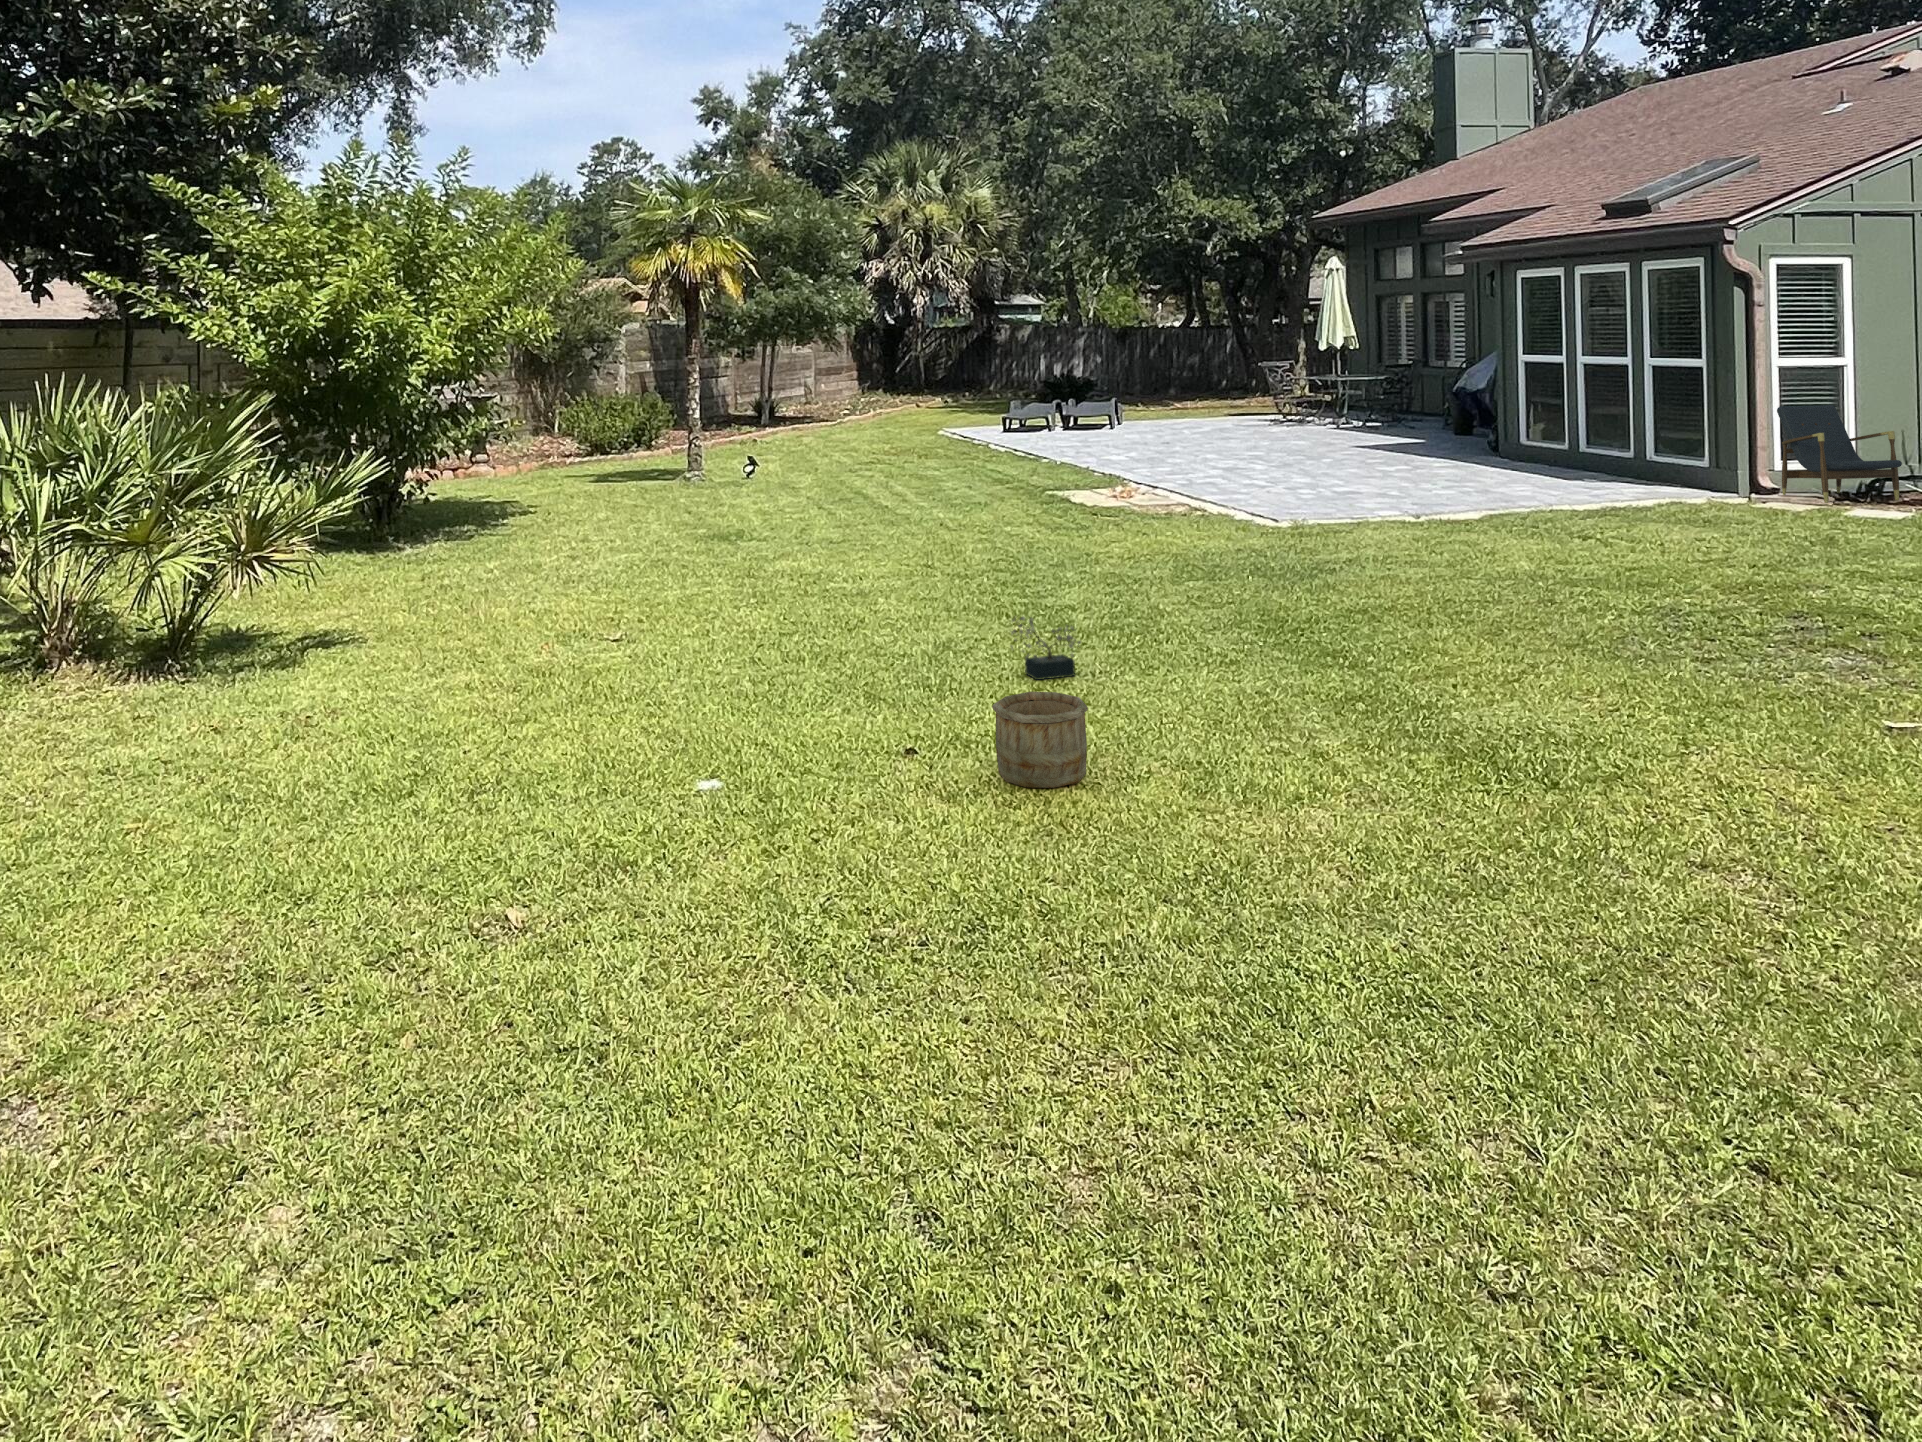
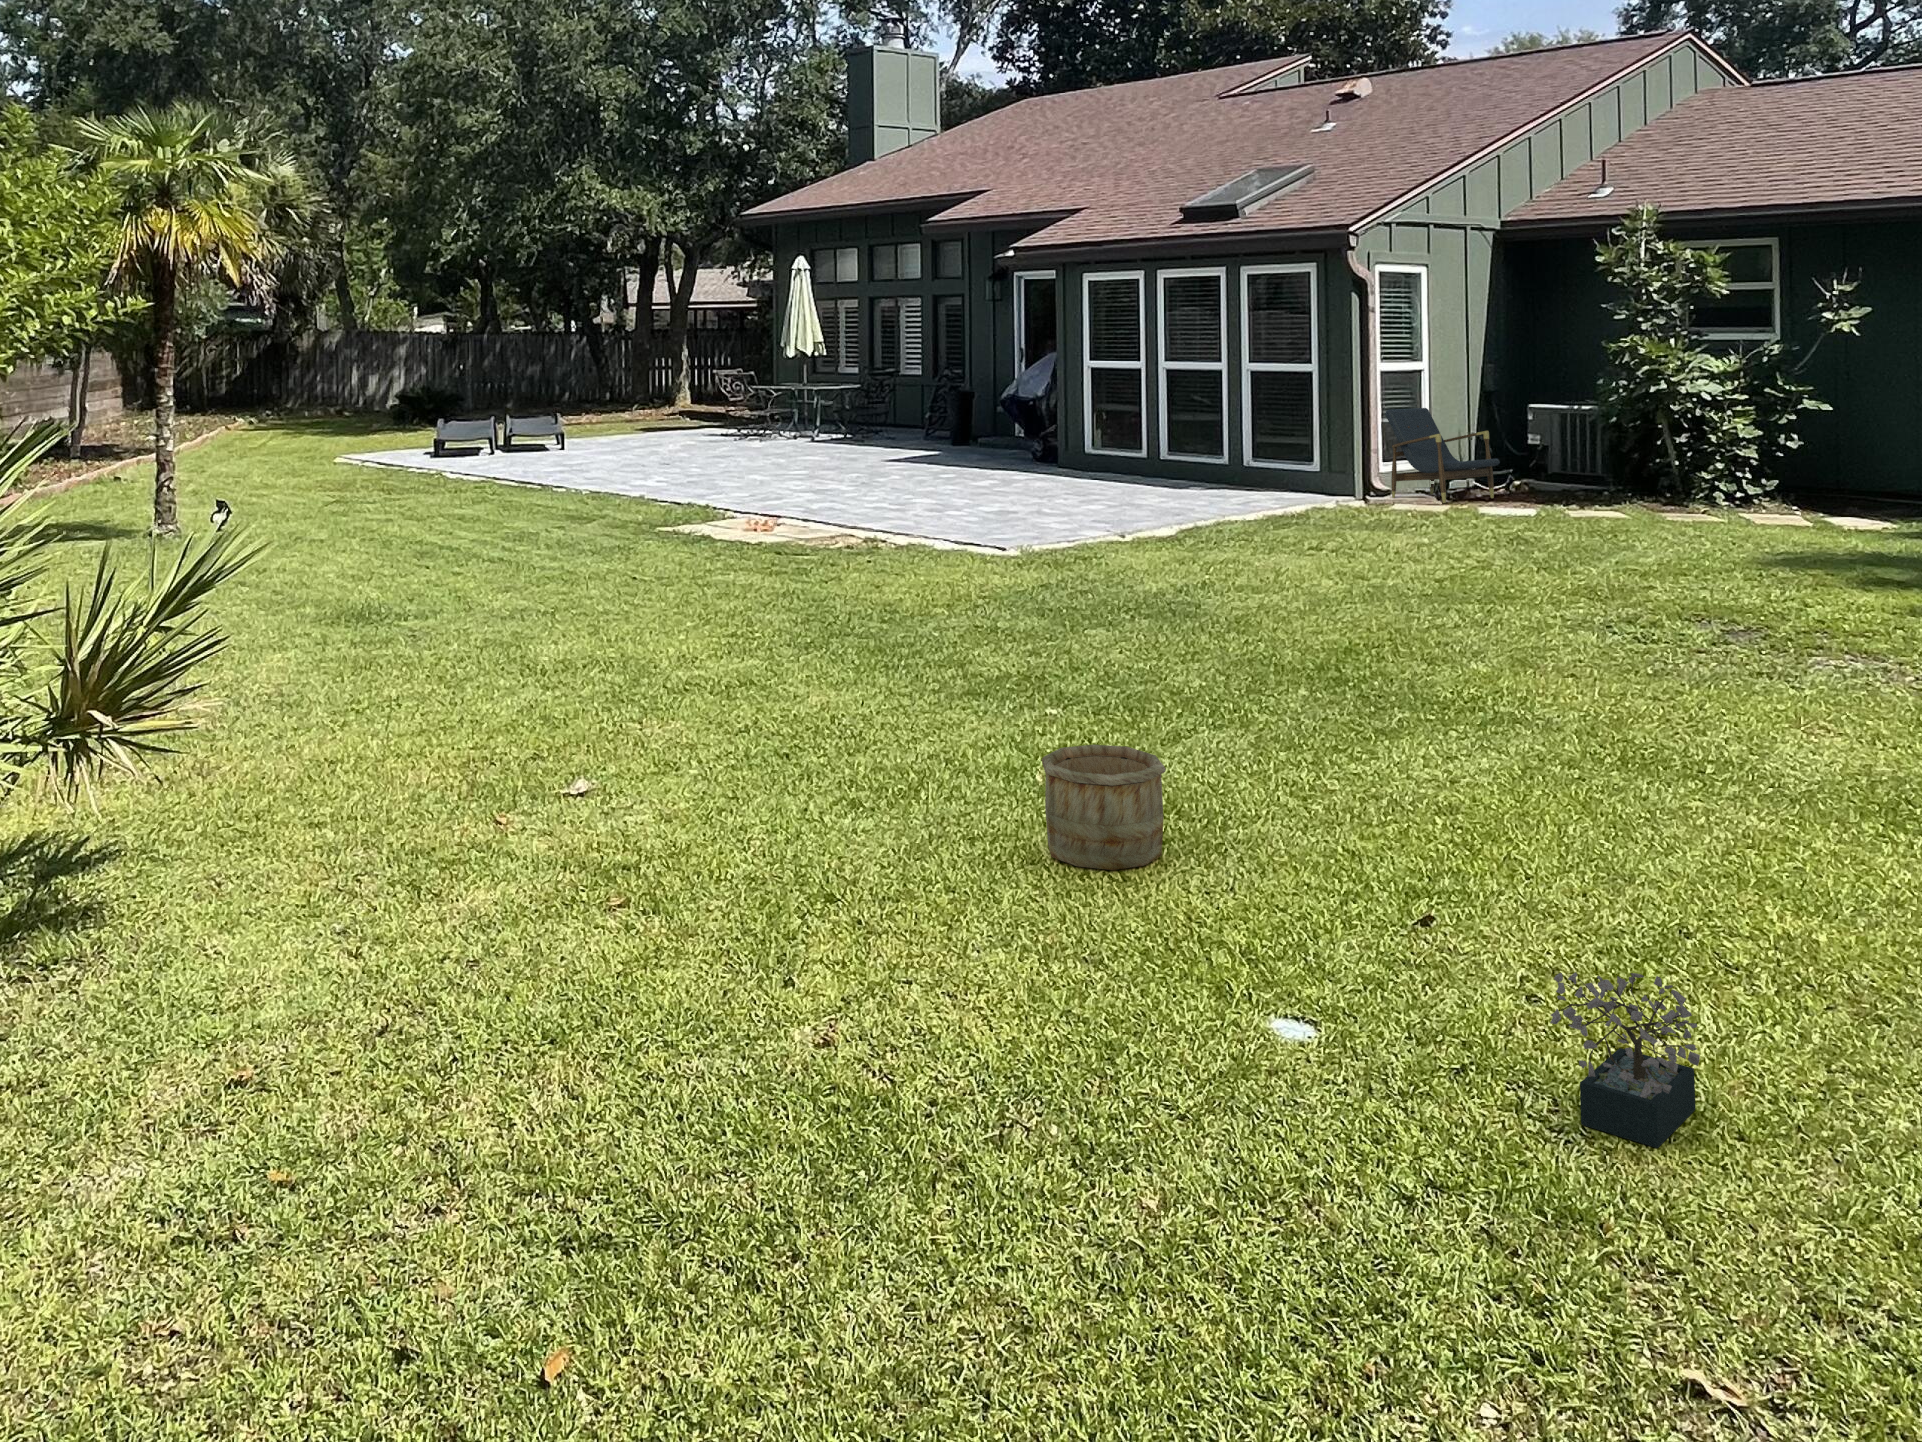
decorative plant: present [1011,617,1081,680] -> present [1550,972,1700,1148]
wooden bucket: present [992,692,1088,788] -> present [1042,745,1166,870]

